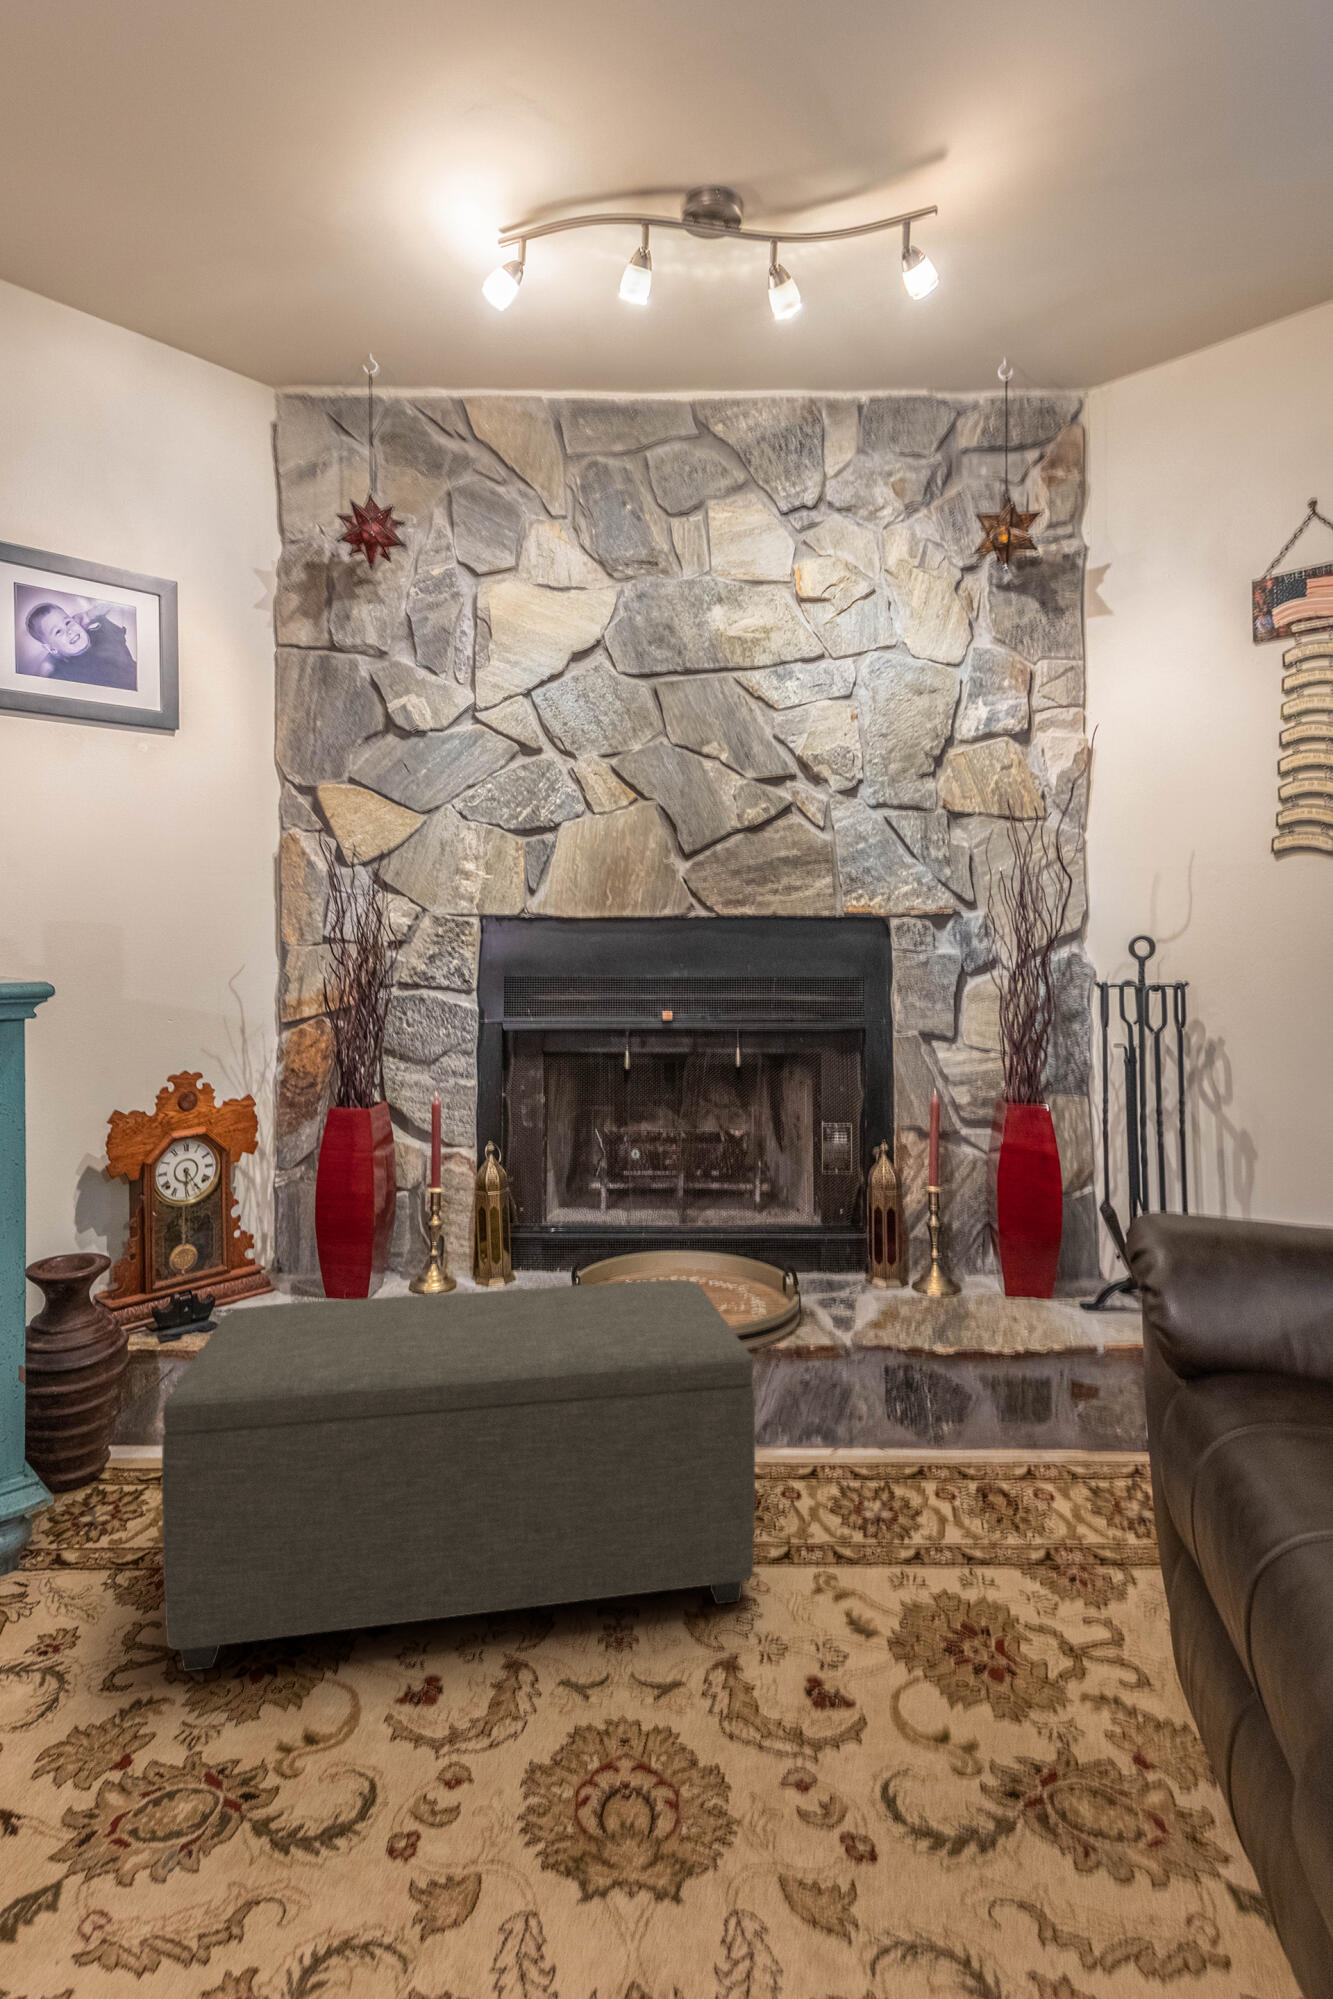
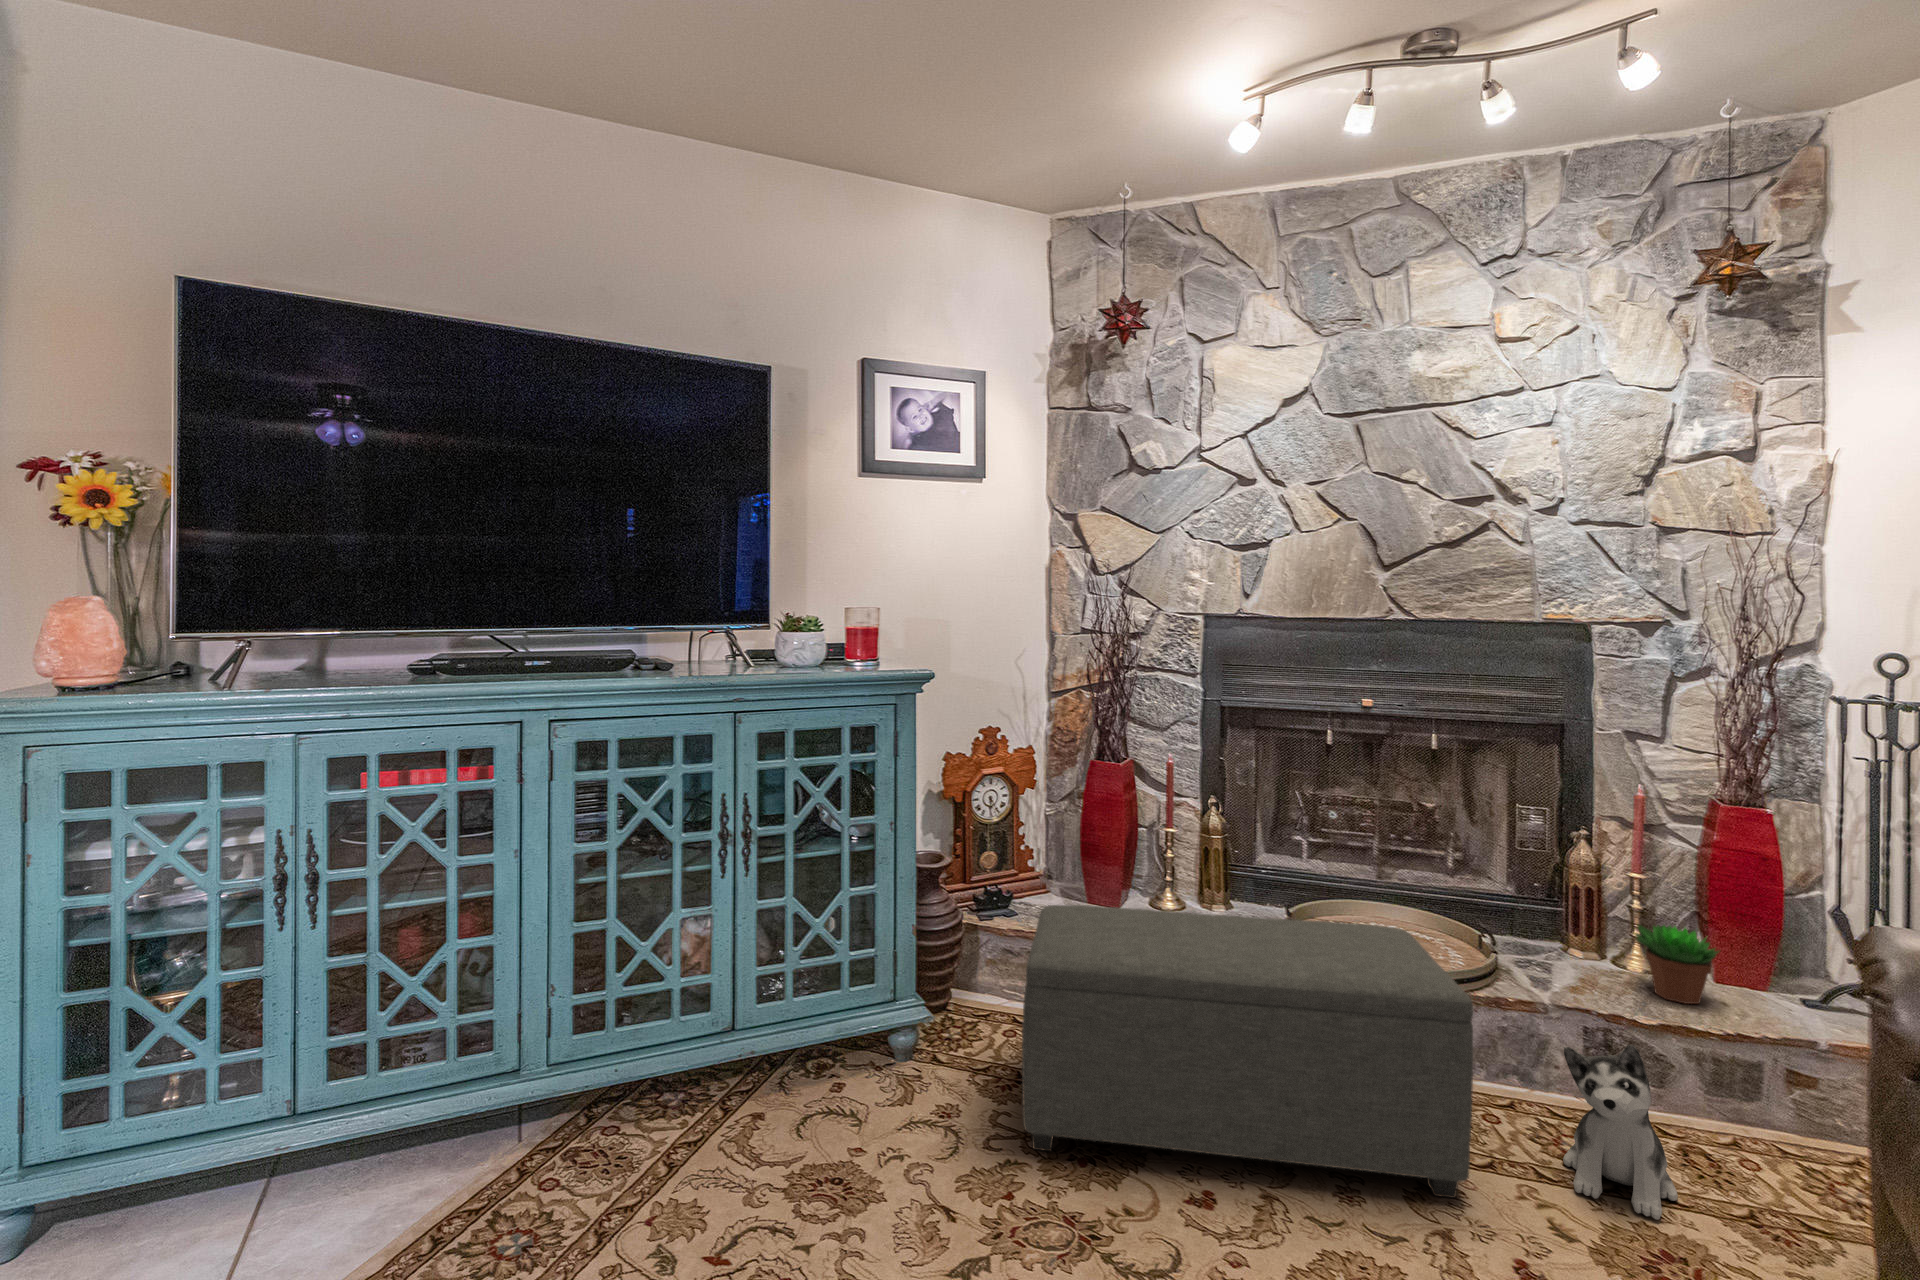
succulent plant: none [930,1240,1008,1323] -> present [1635,925,1719,1004]
plush toy: none [855,1380,965,1574] -> present [1563,1045,1678,1220]

